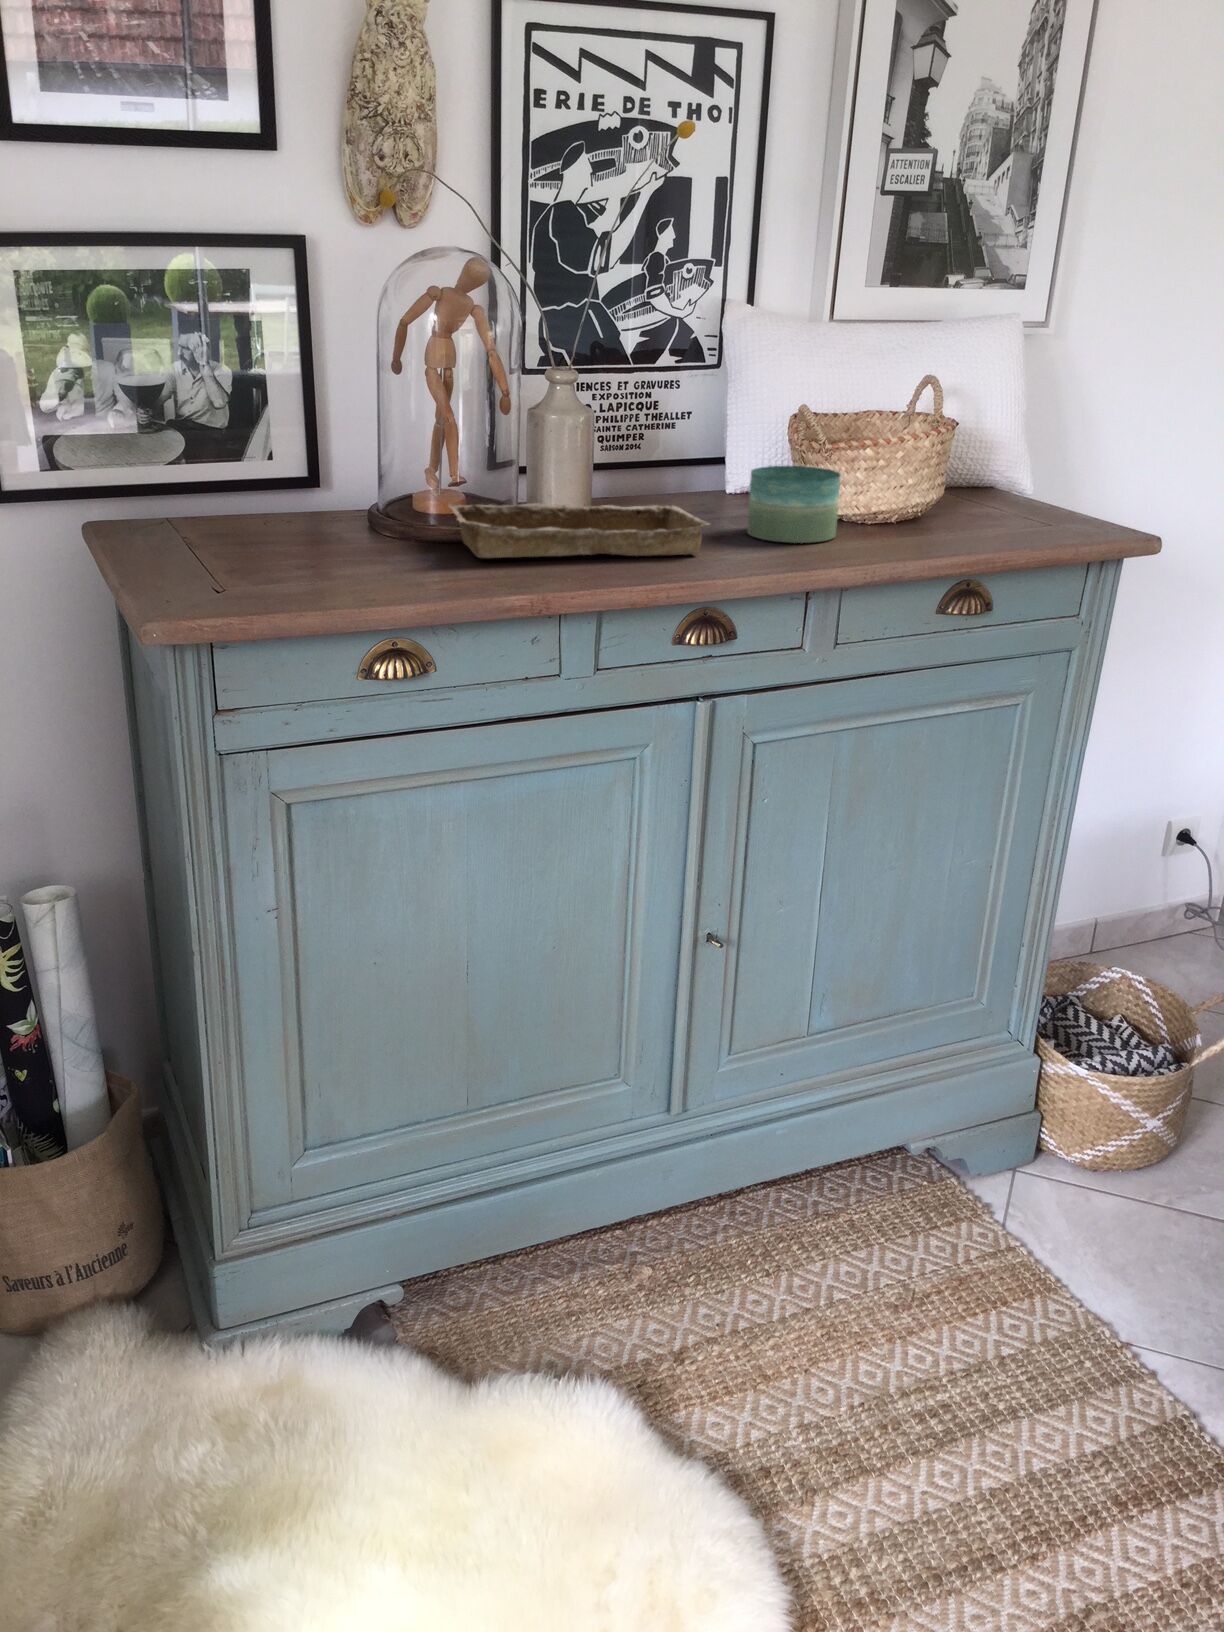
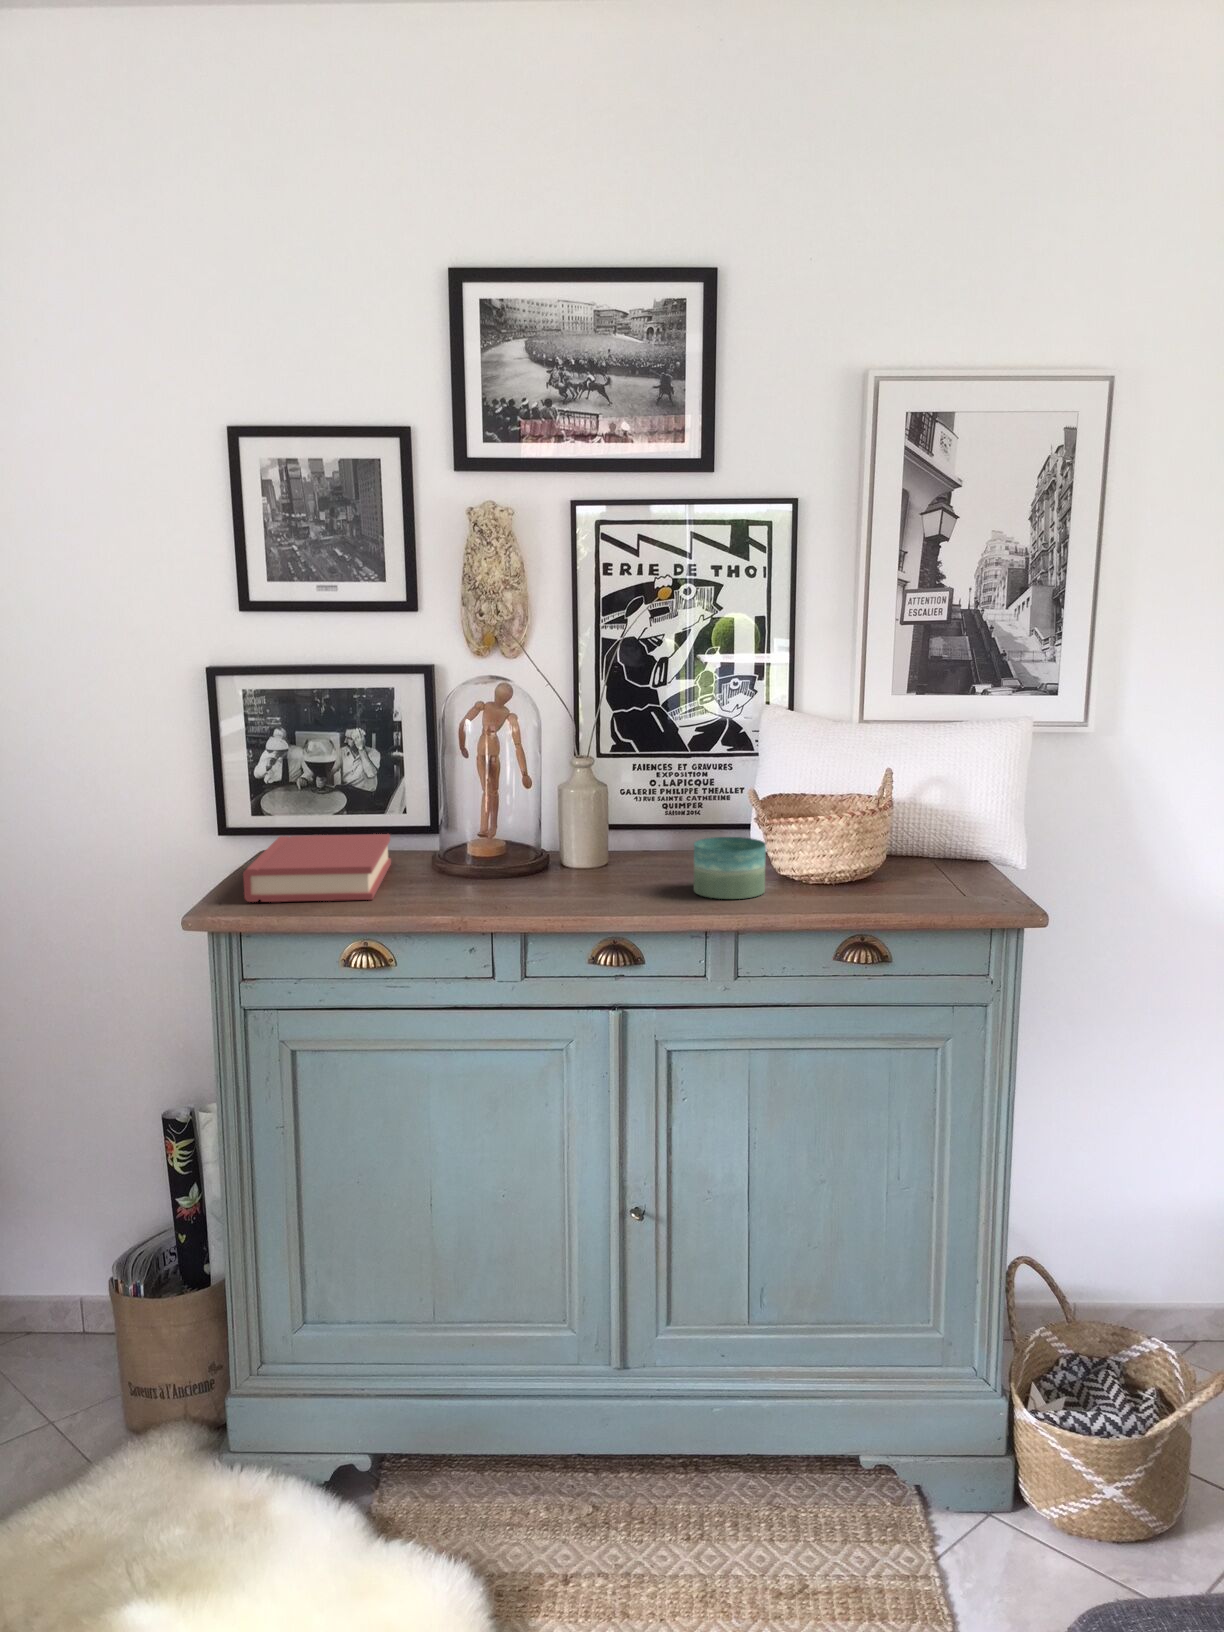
hardback book: none [127,487,366,590] -> present [243,834,391,902]
tray: present [448,503,709,558] -> none [447,852,645,902]

